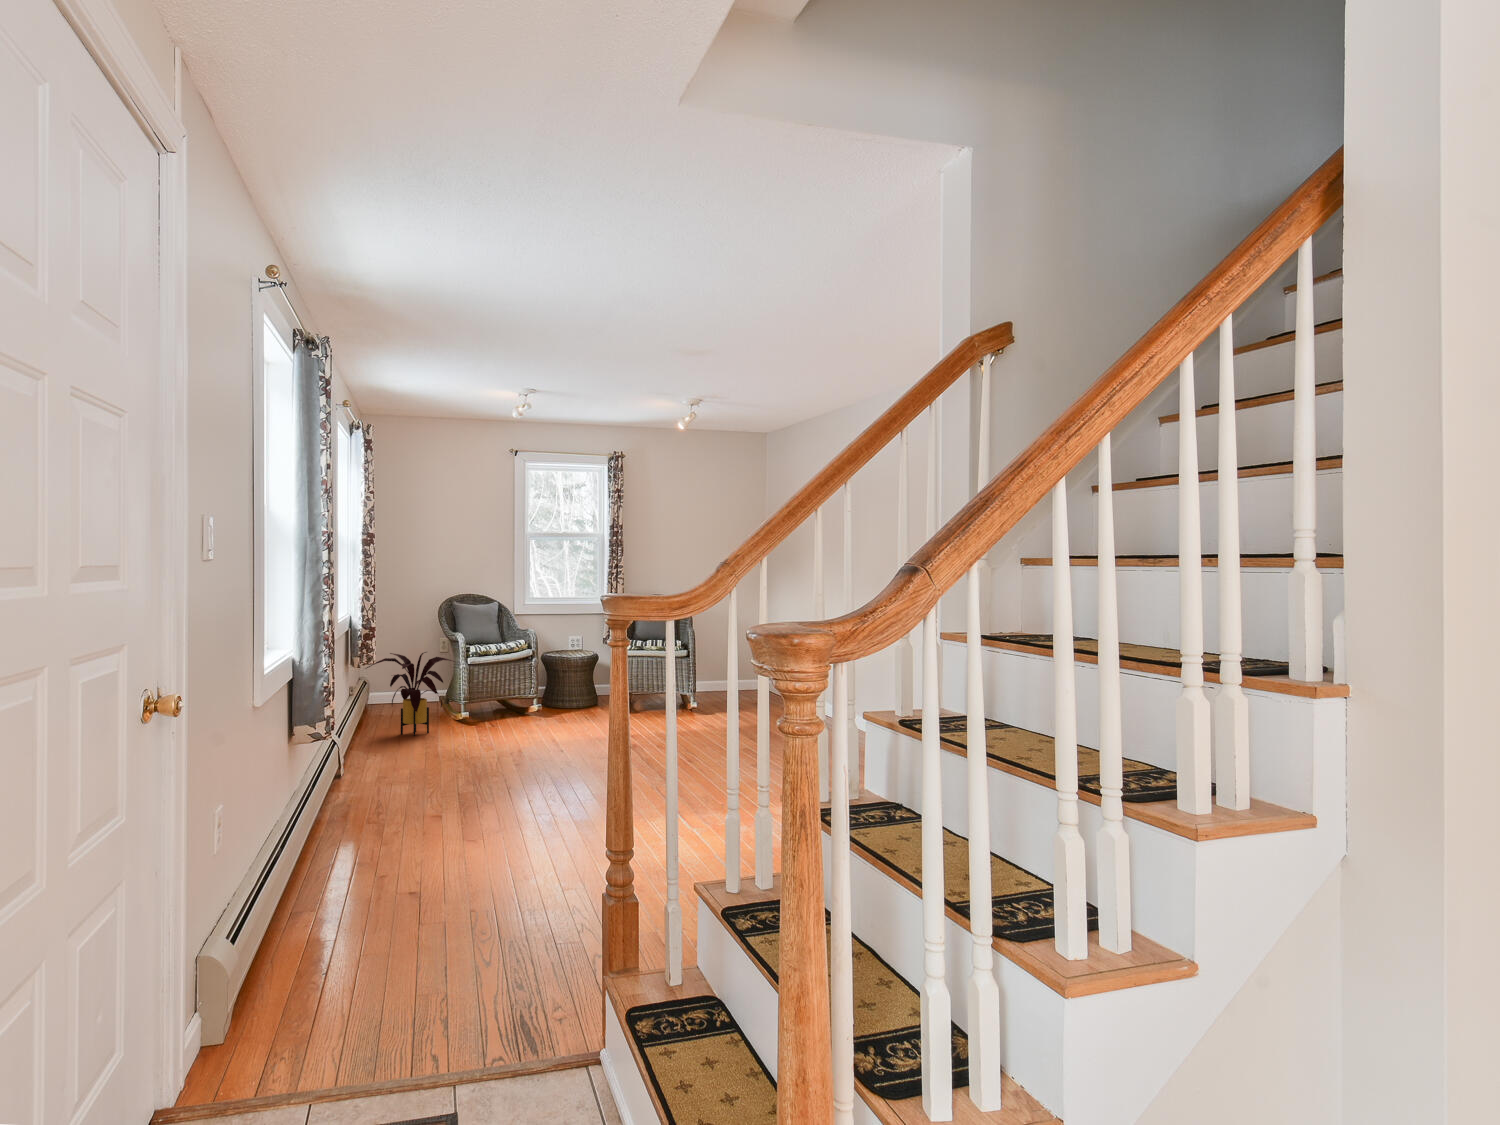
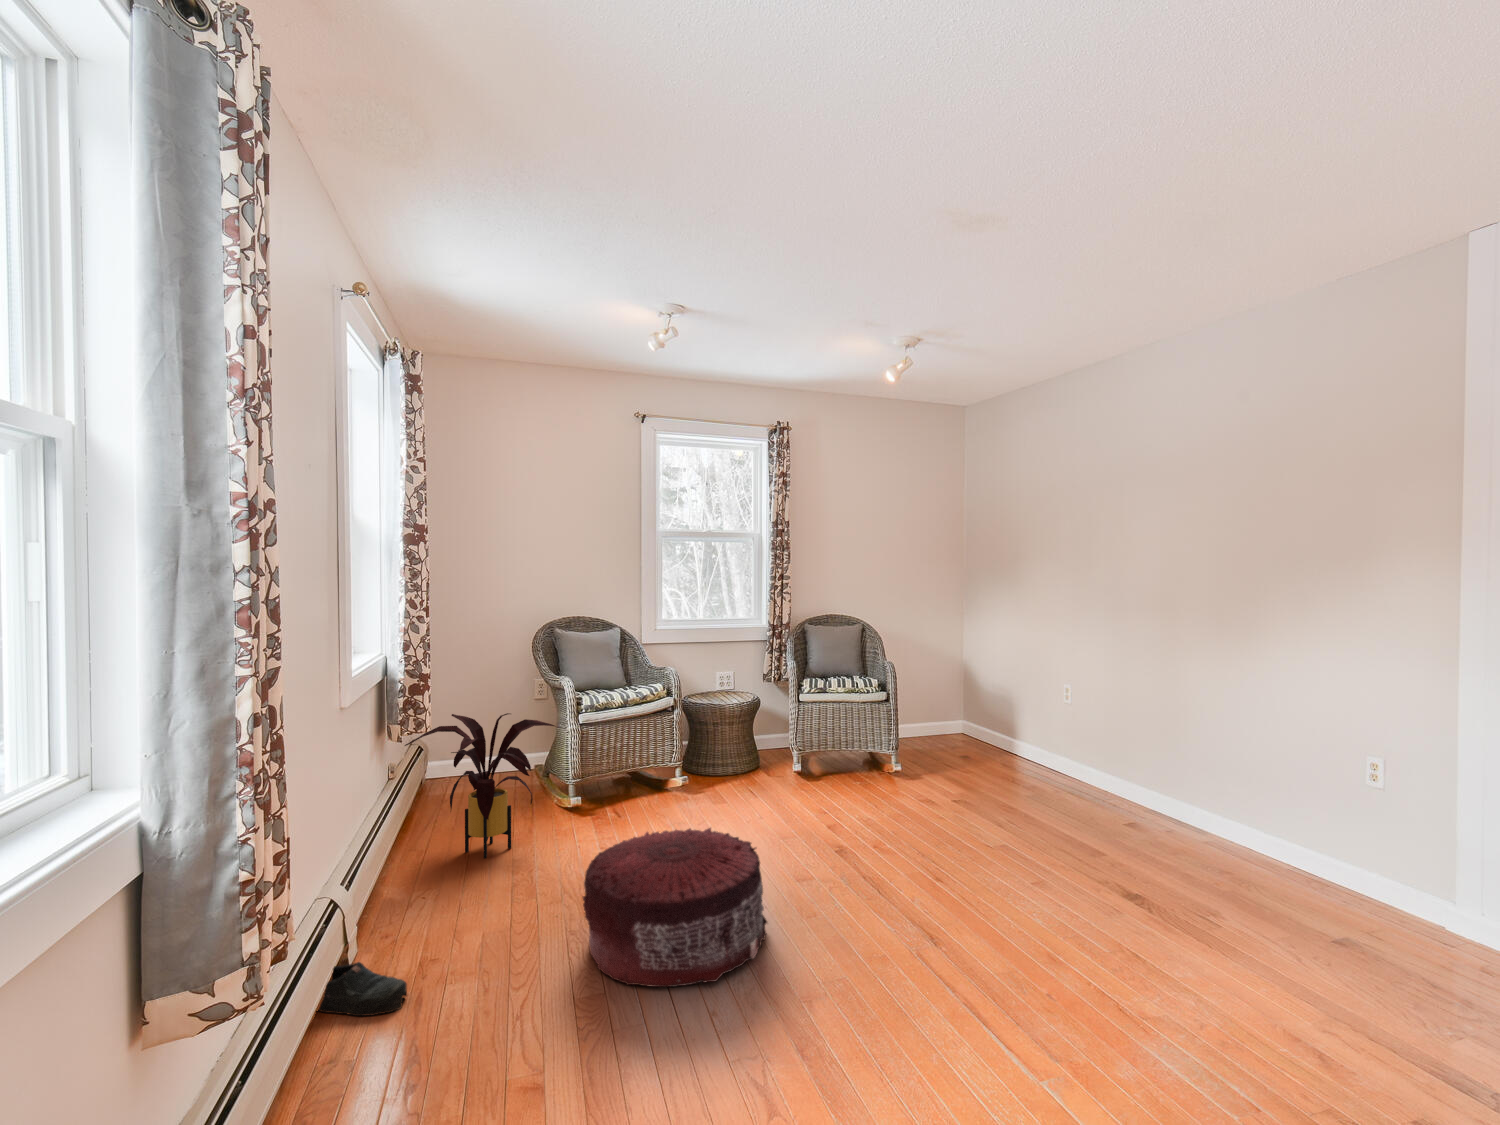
pouf: none [479,705,575,763] -> present [583,828,767,987]
shoe: none [348,750,397,770] -> present [318,962,407,1016]

